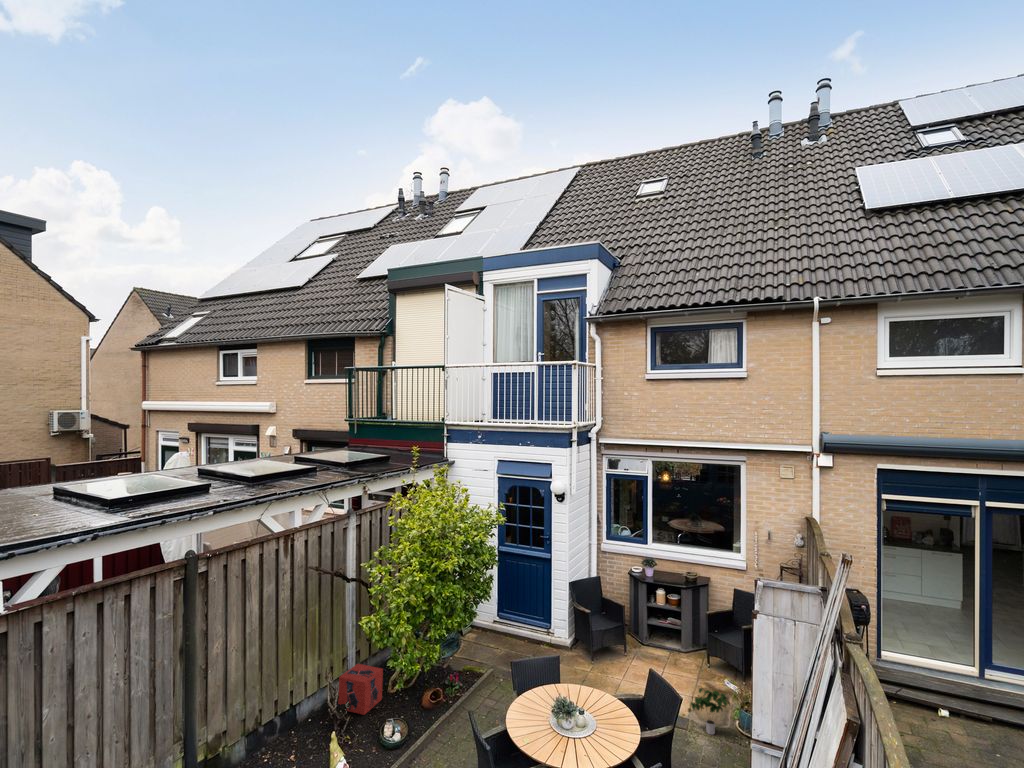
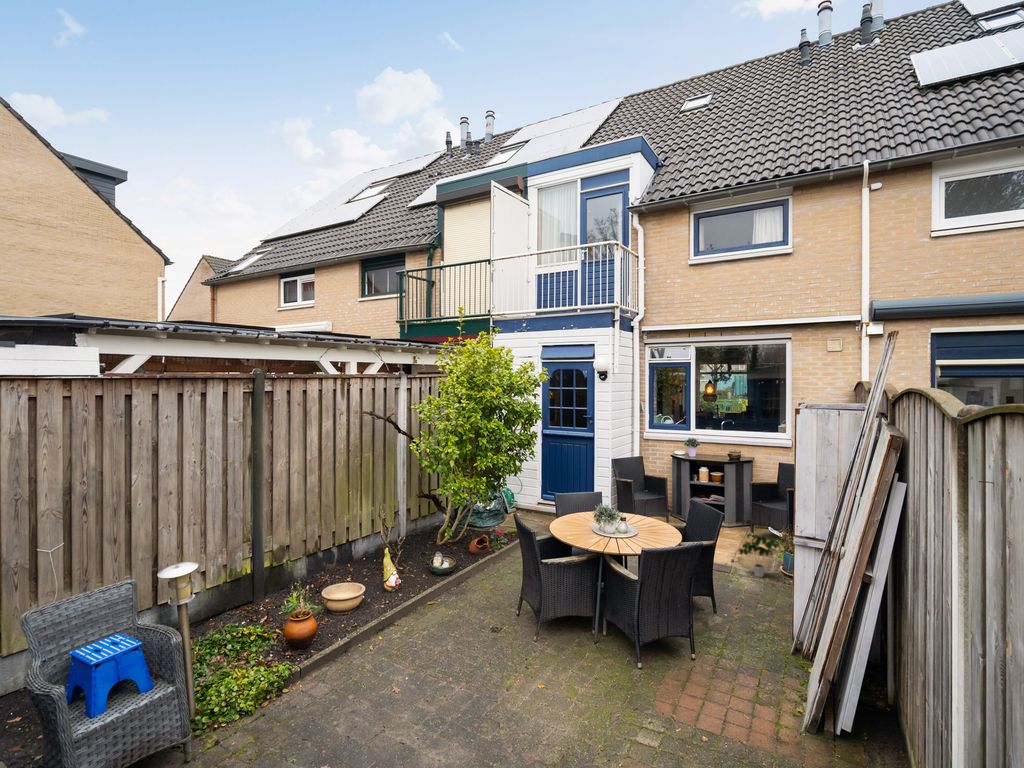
storage box: present [338,664,383,715] -> none [394,515,436,555]

